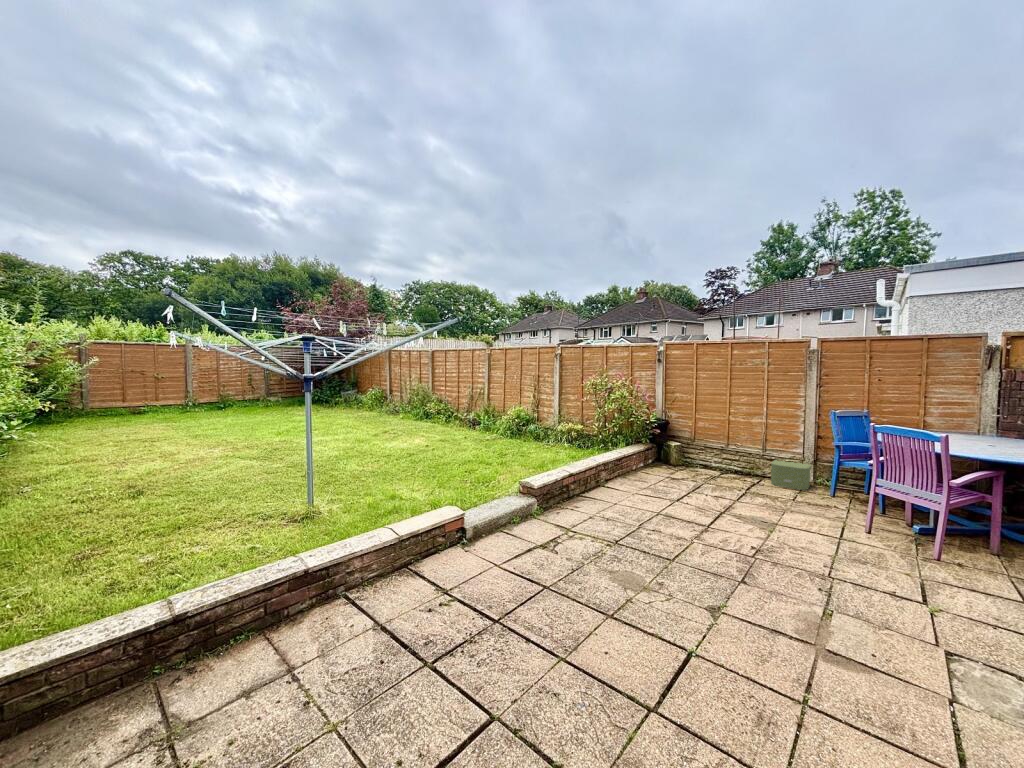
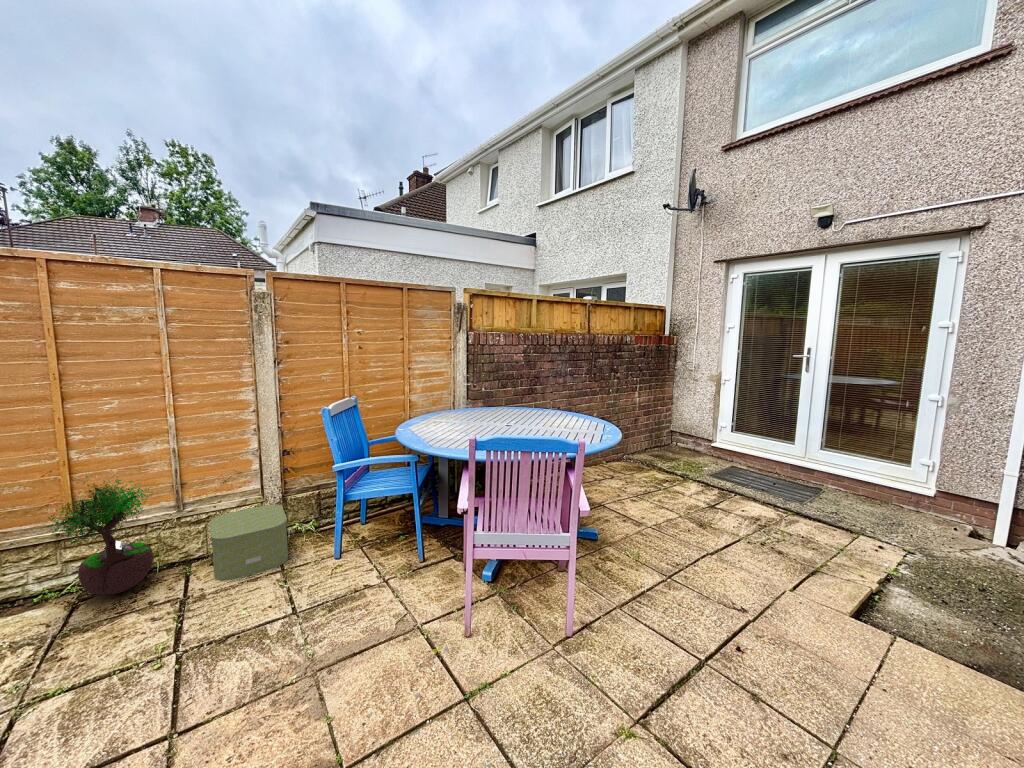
potted tree: none [719,424,752,475] -> present [47,476,153,595]

